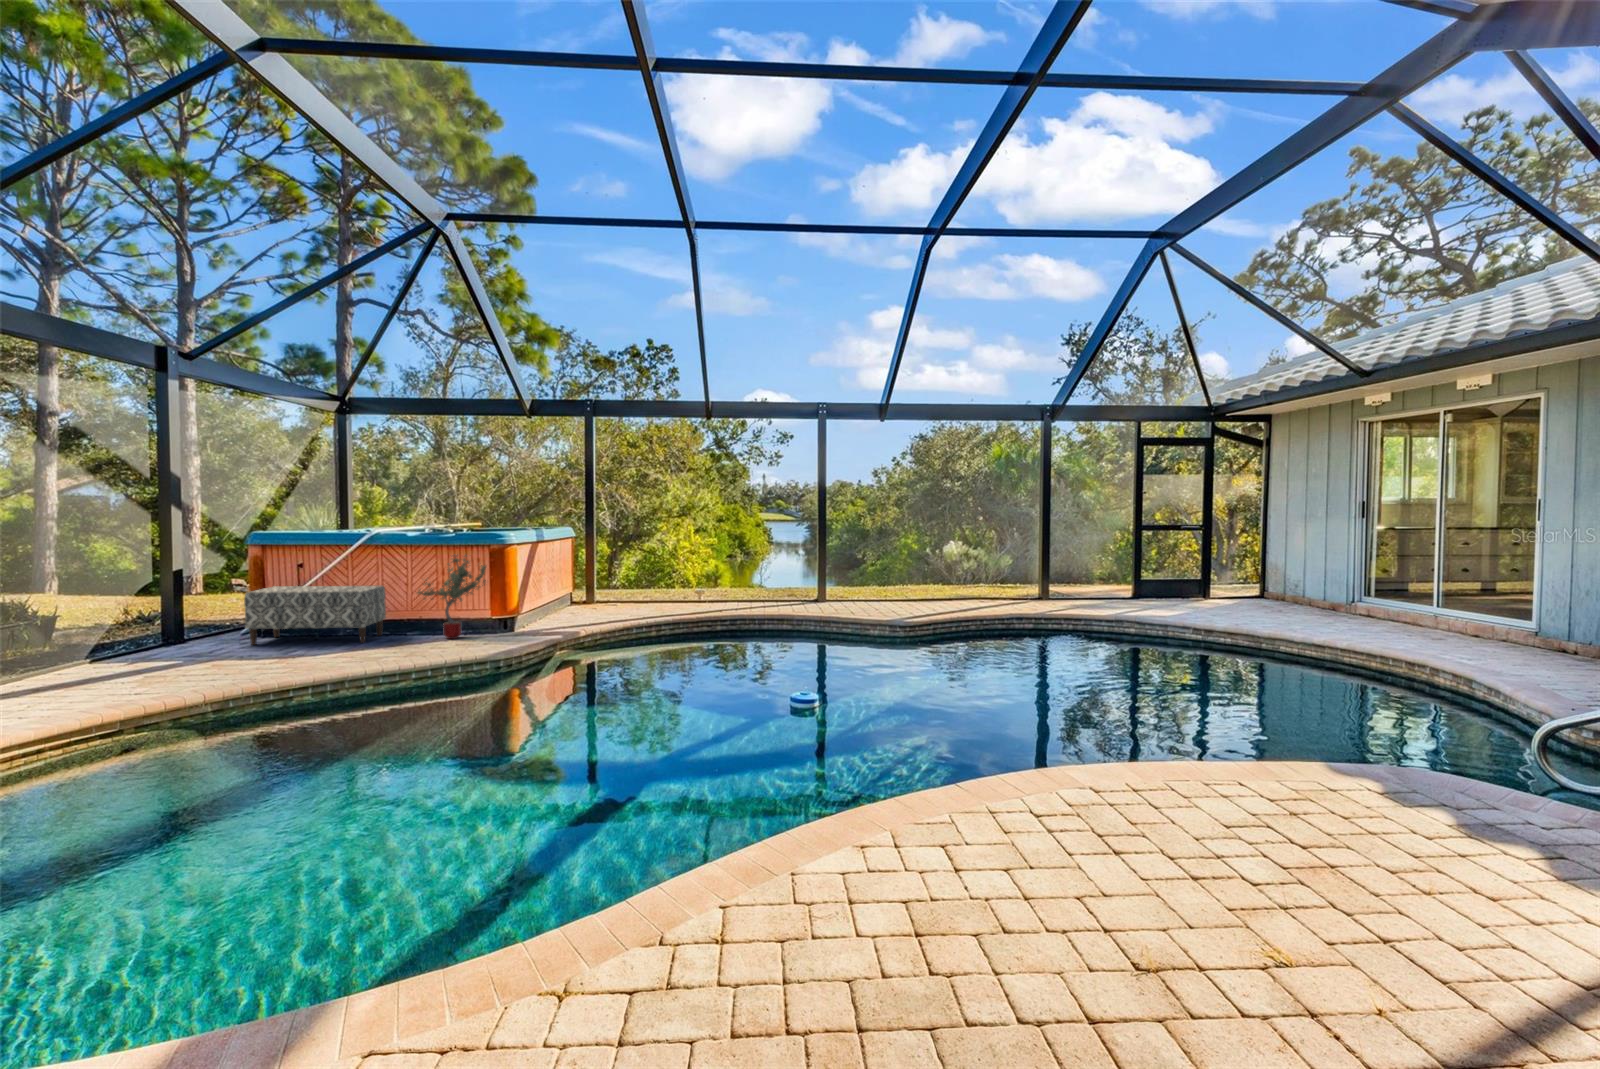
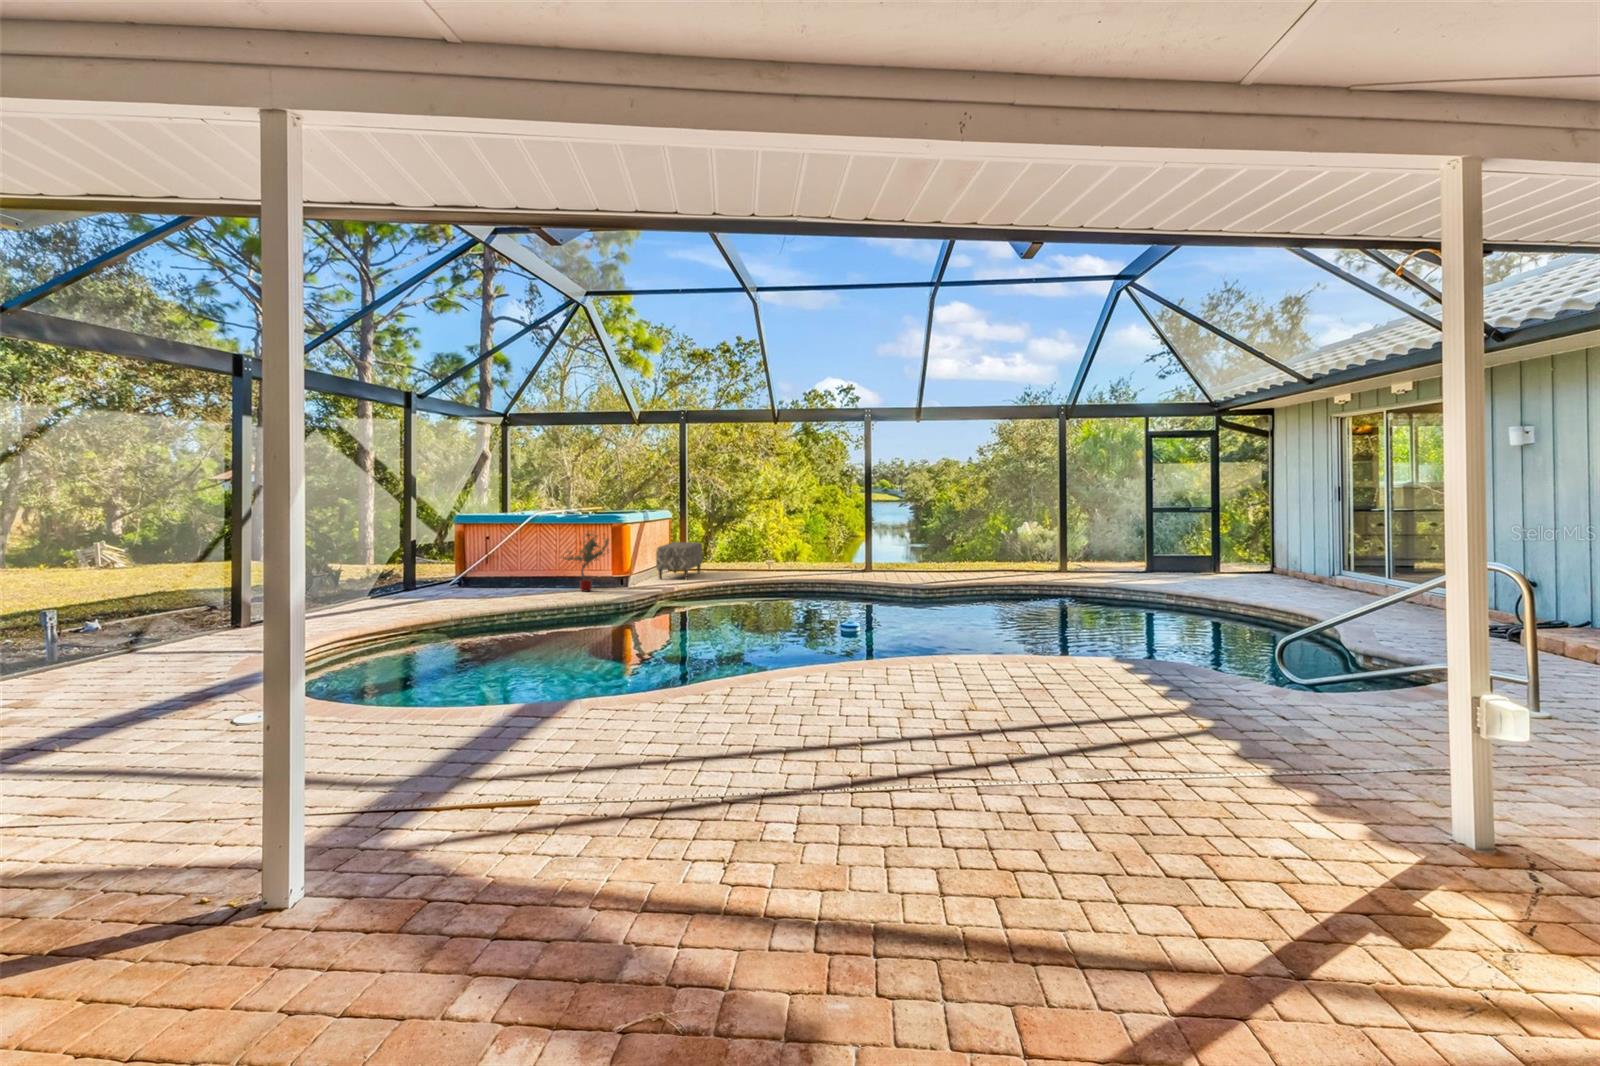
bench: present [244,585,386,645] -> present [656,542,703,580]

